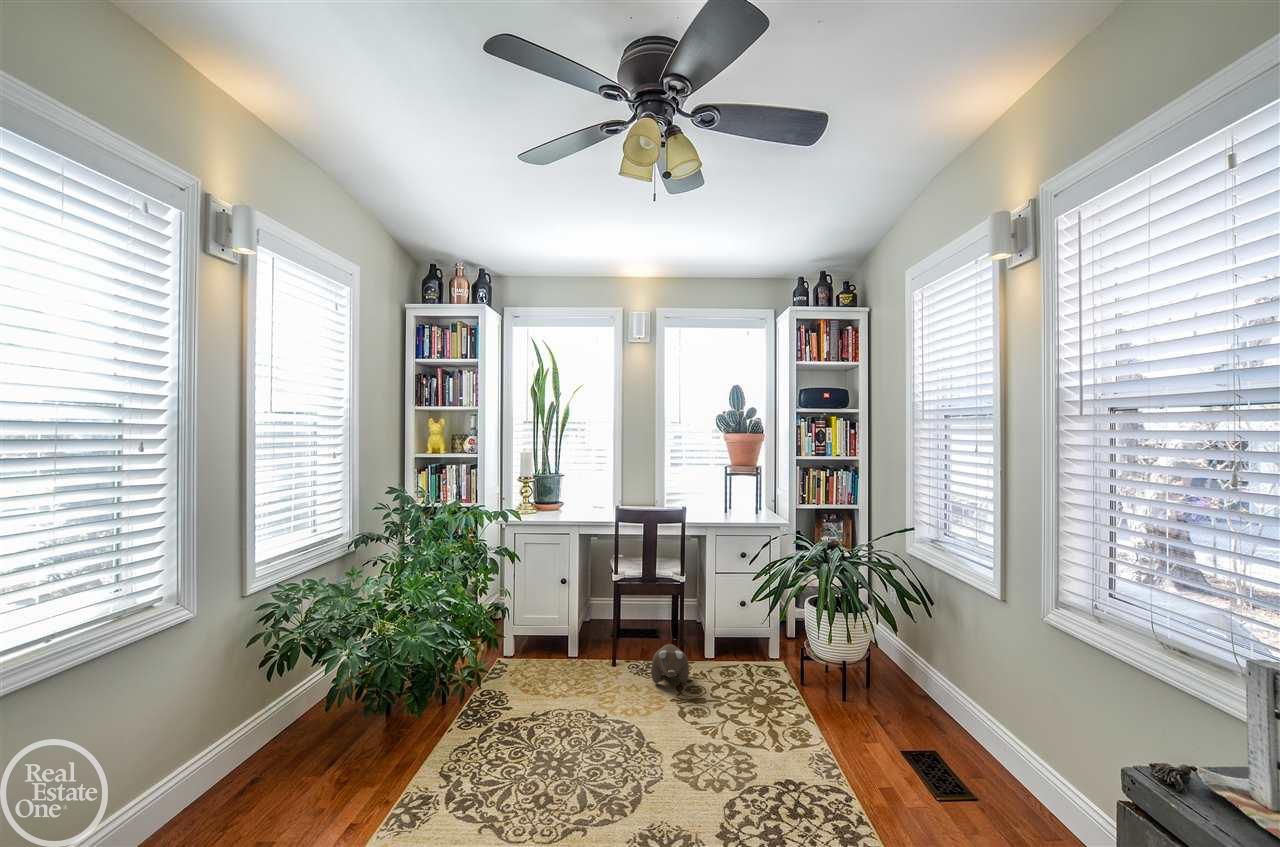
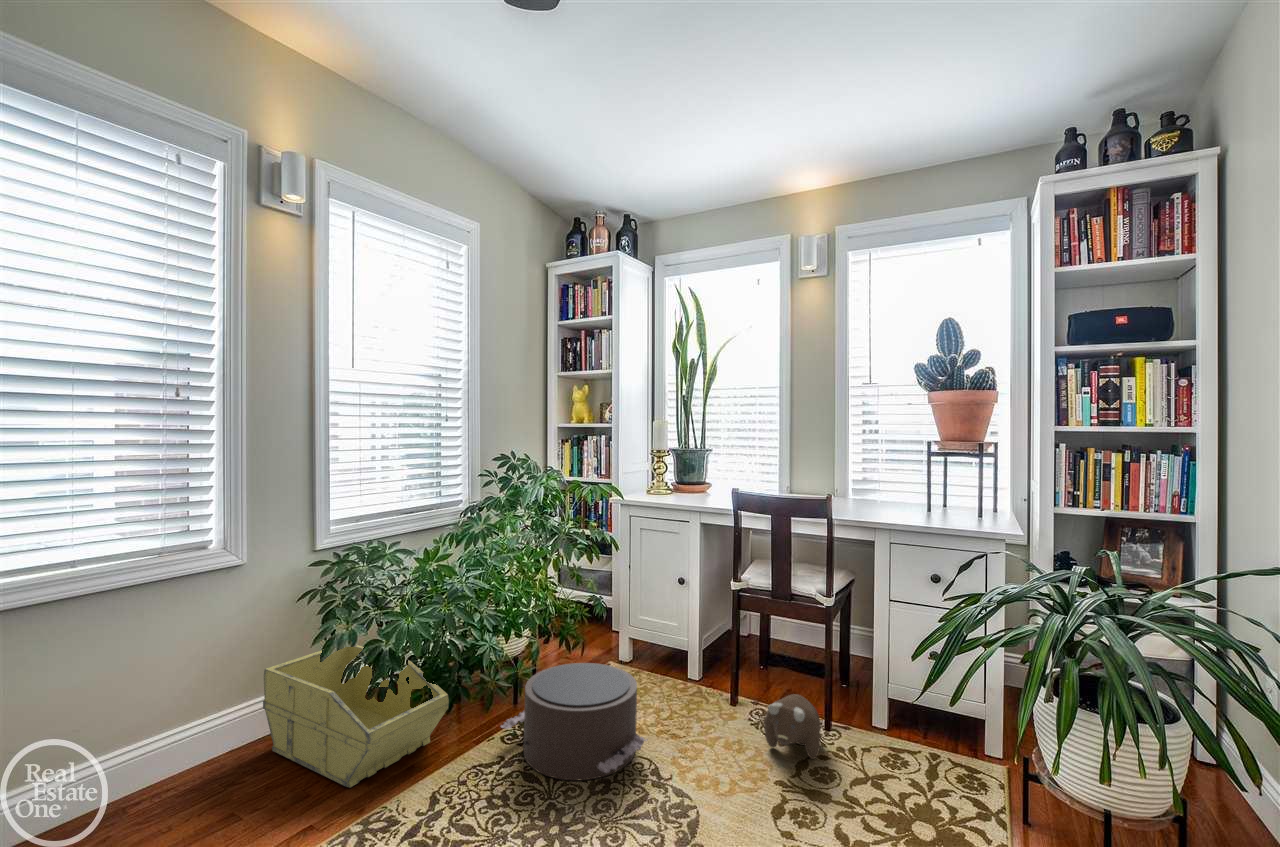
pouf: none [464,650,583,737] -> present [501,663,647,780]
storage bin: none [227,676,420,788] -> present [263,645,449,788]

